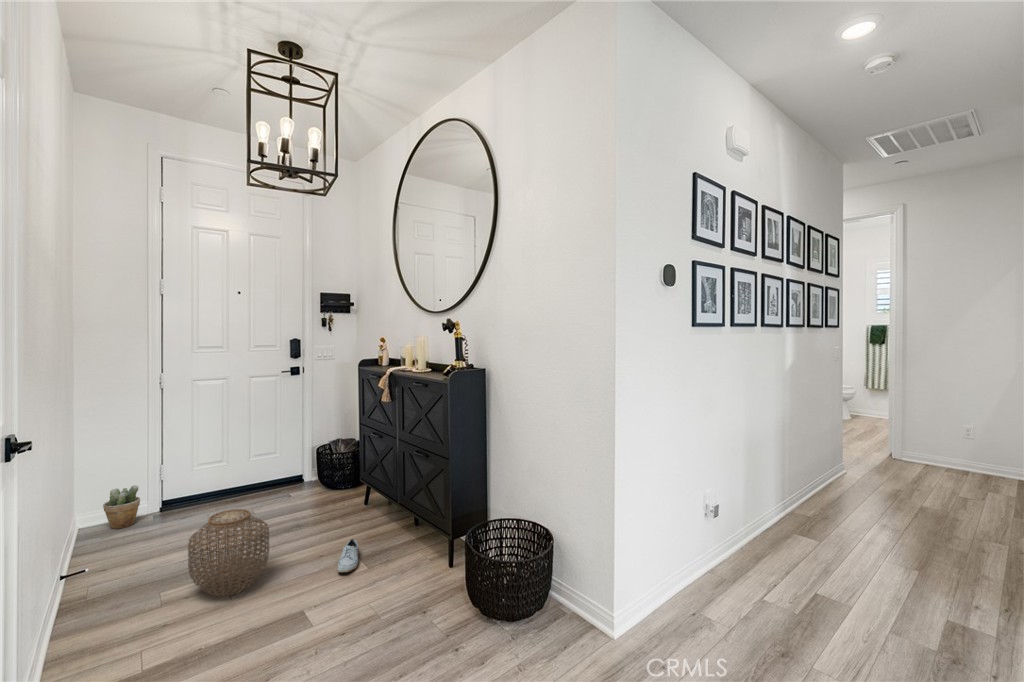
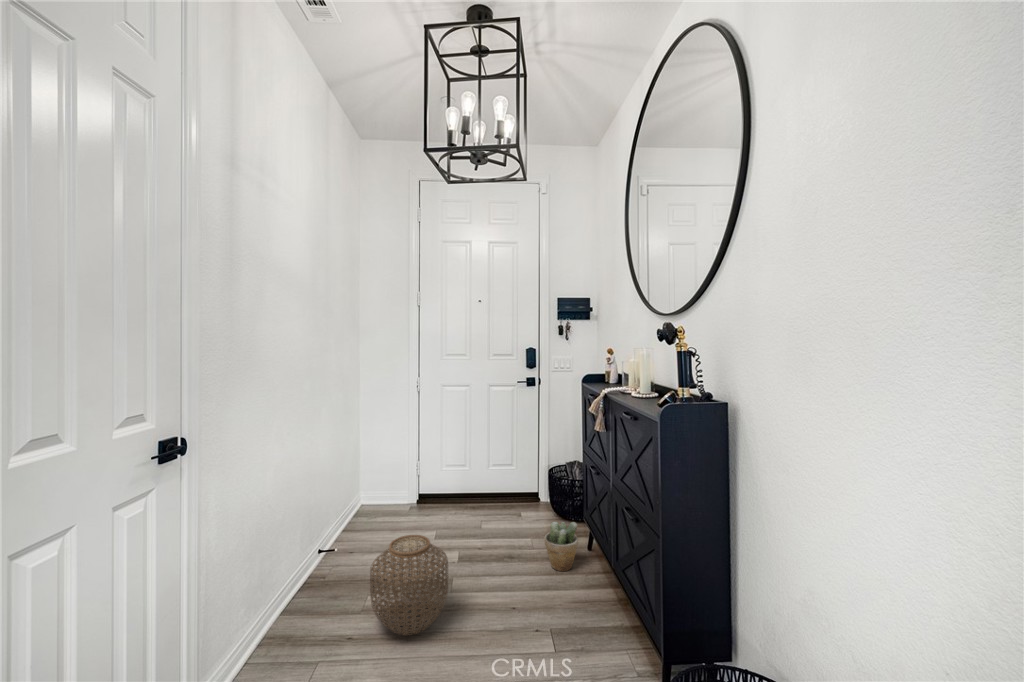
potted plant: present [103,485,140,529] -> present [545,522,578,571]
shoe: present [337,539,359,572] -> none [511,604,549,655]

